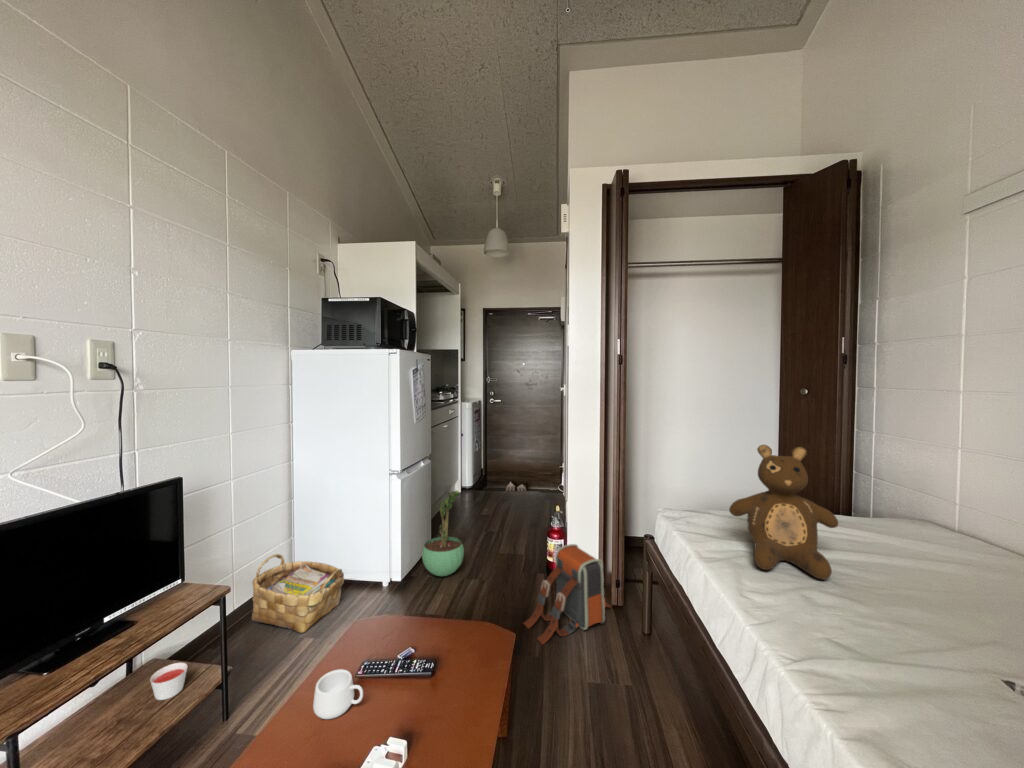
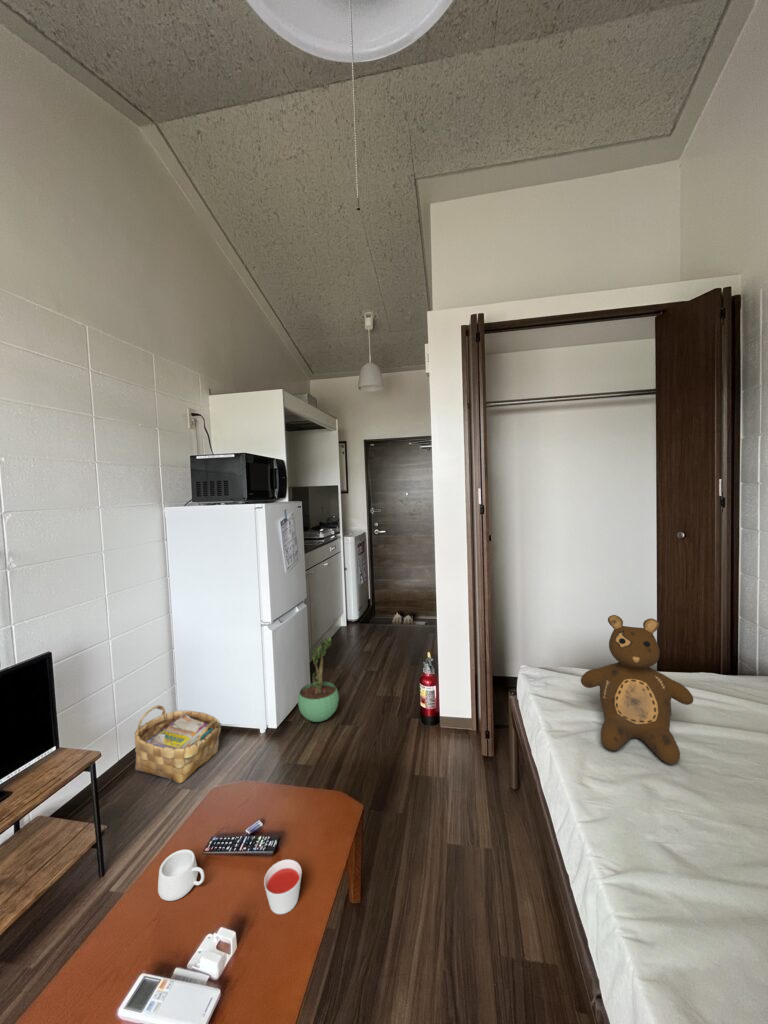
backpack: present [524,544,610,644] -> none [391,695,481,800]
candle: present [150,663,187,700] -> present [264,860,302,914]

